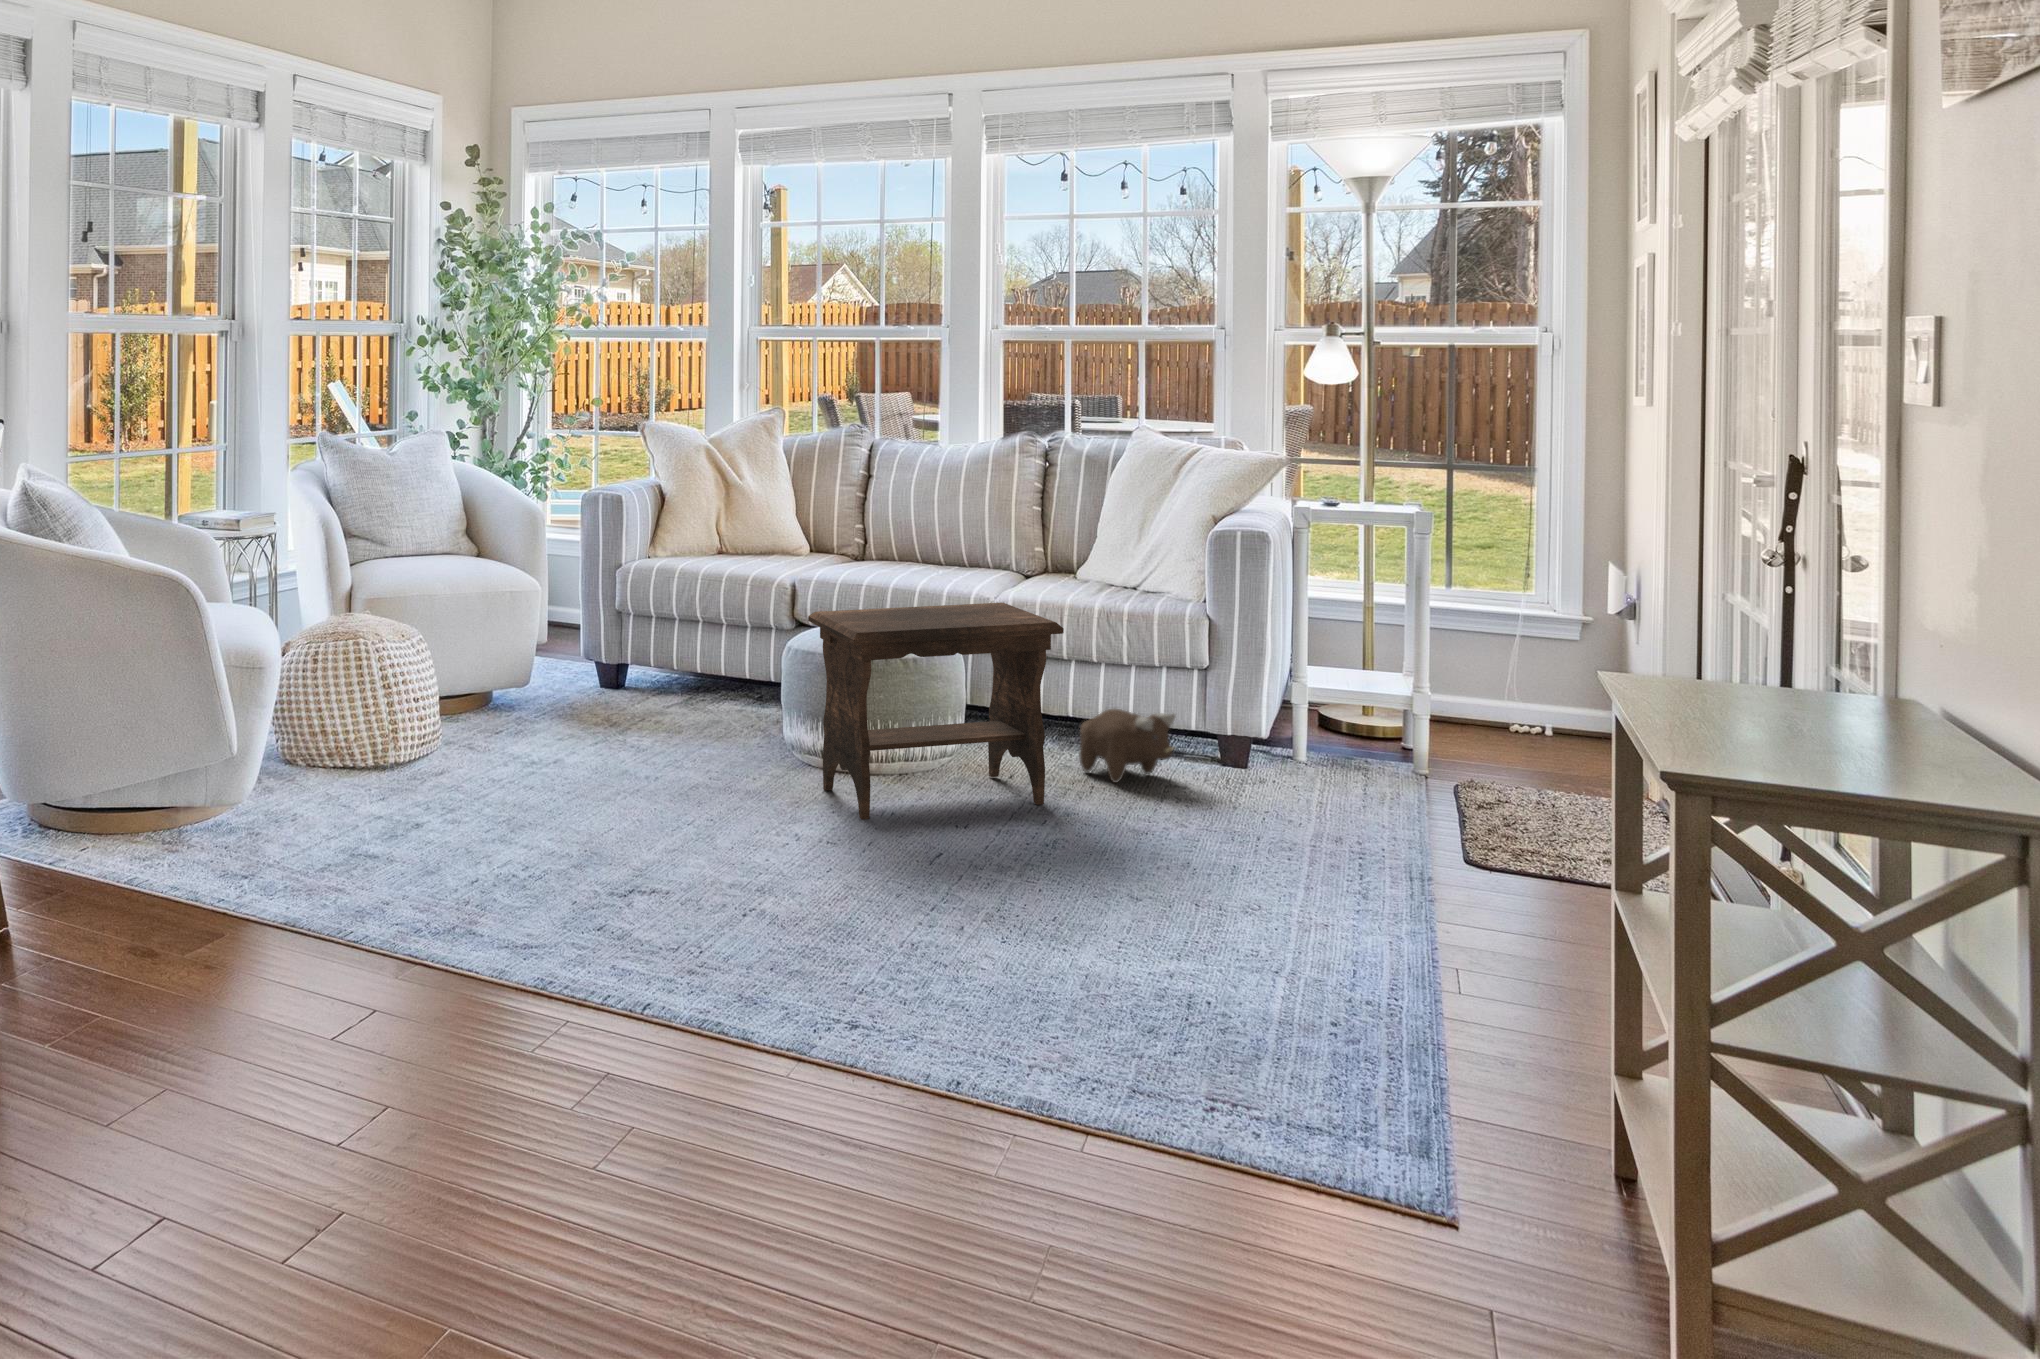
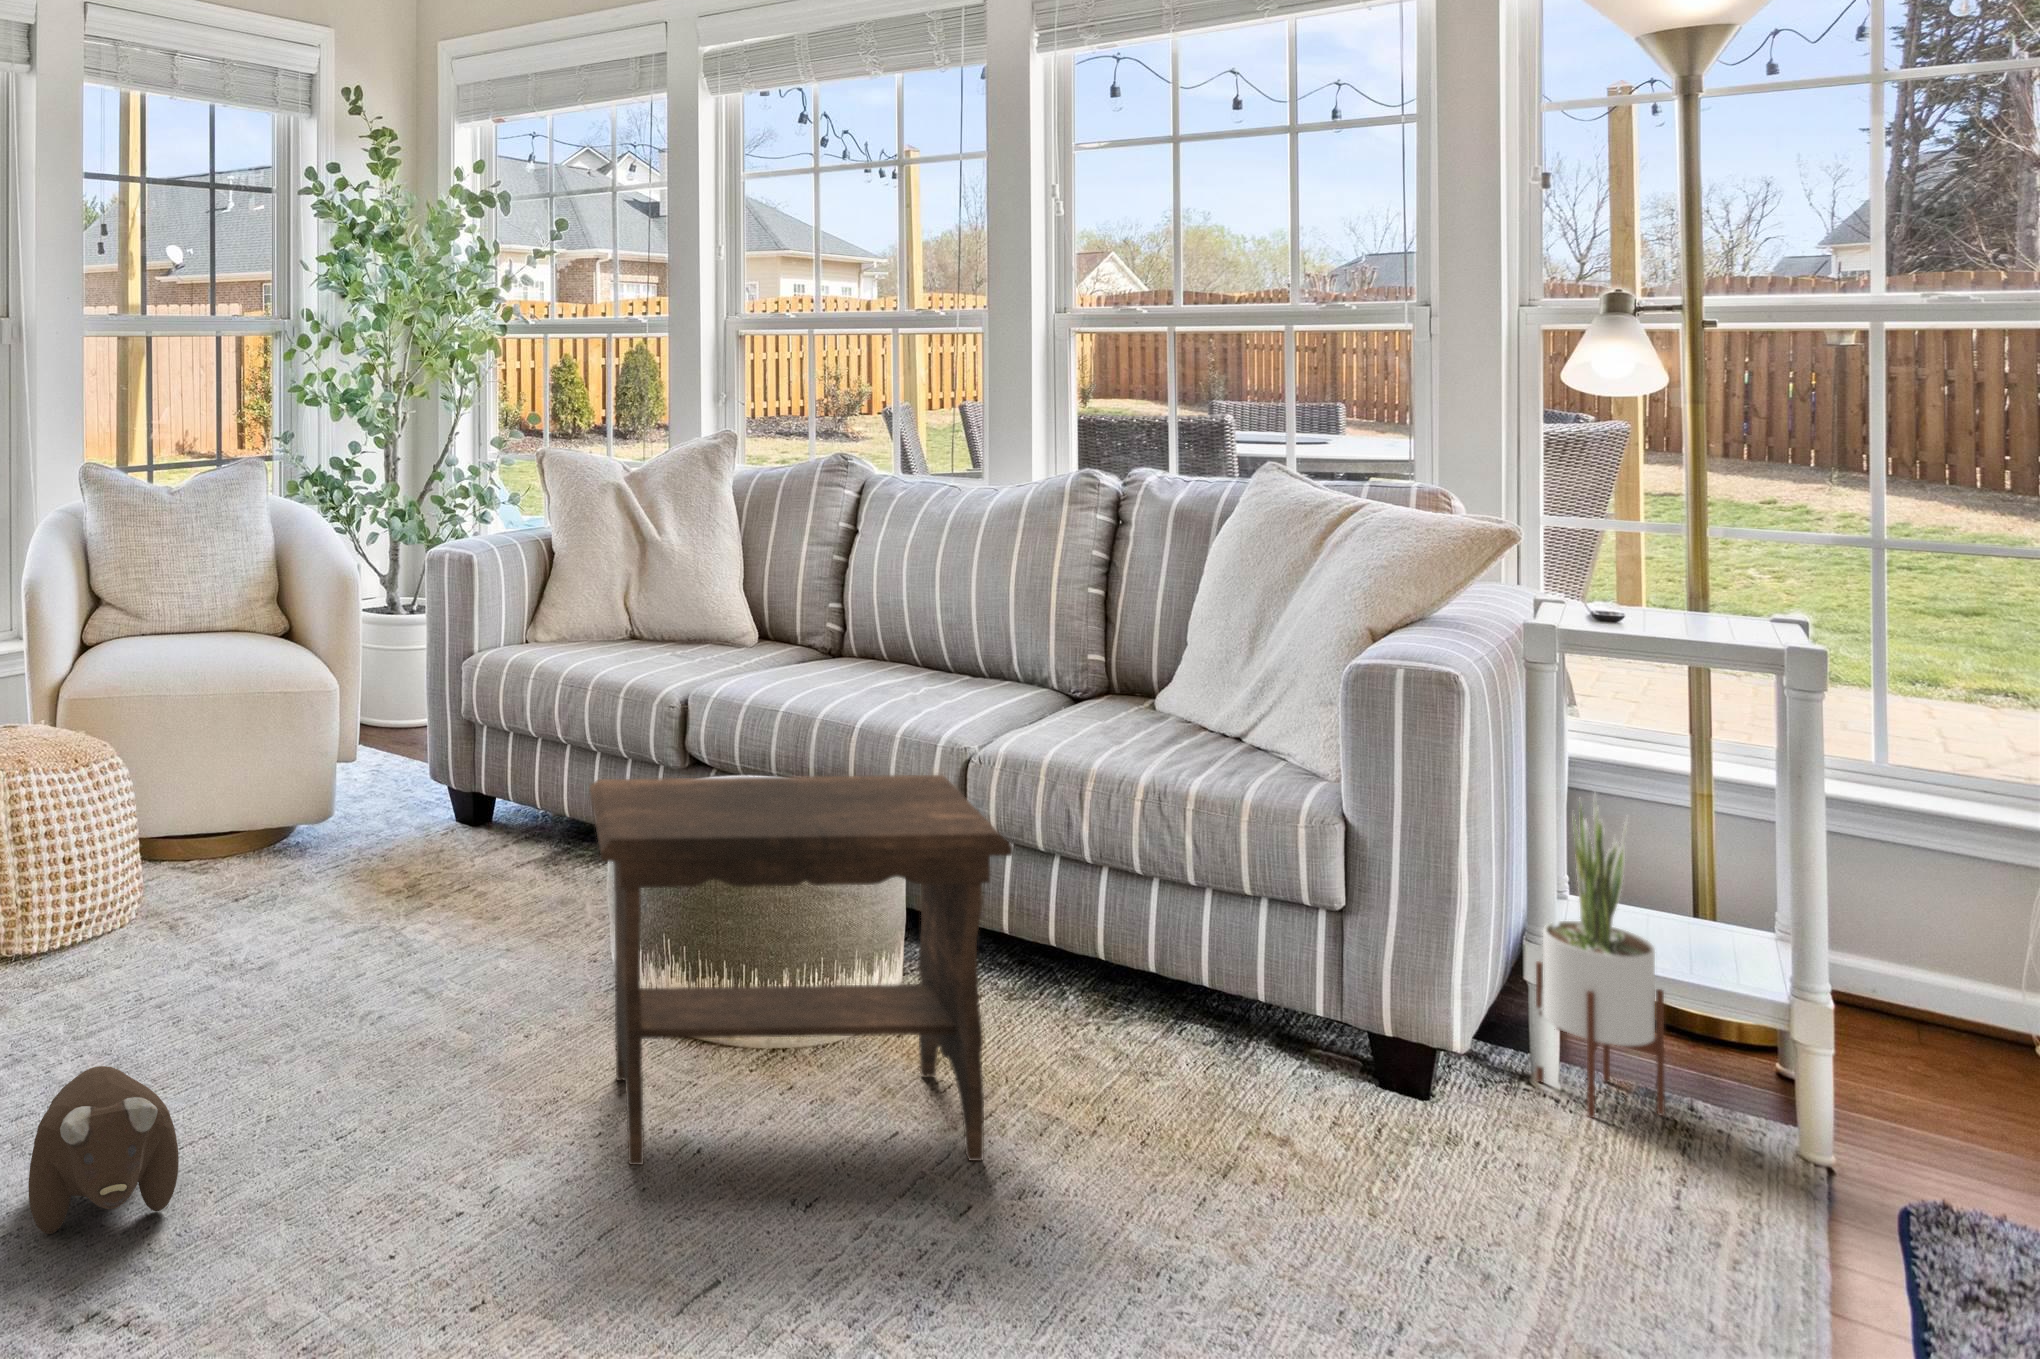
potted plant: none [1297,598,1360,772] -> present [1536,798,1665,1118]
plush toy: present [1079,709,1175,783] -> present [28,1066,179,1234]

